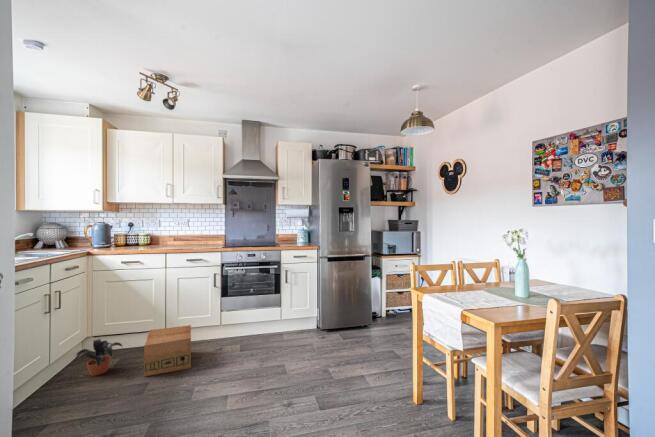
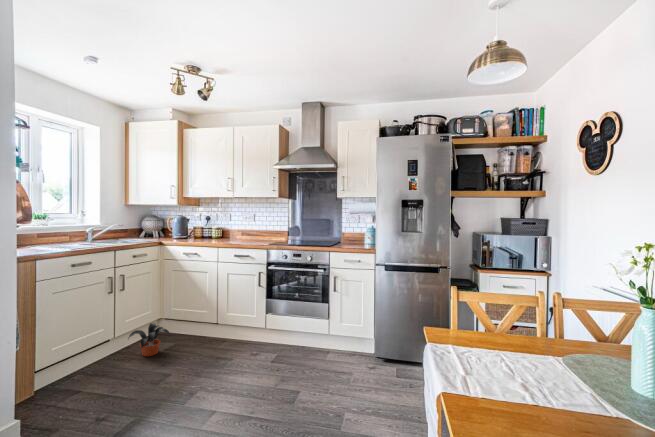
cardboard box: present [144,325,191,376] -> none [172,322,229,370]

